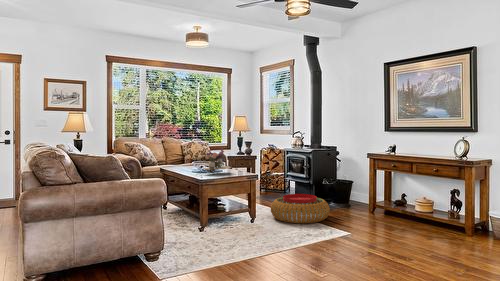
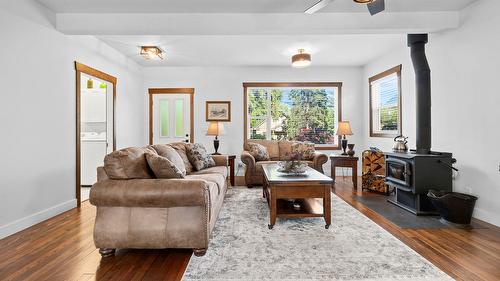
pouf: present [271,194,330,223] -> none [348,206,431,251]

